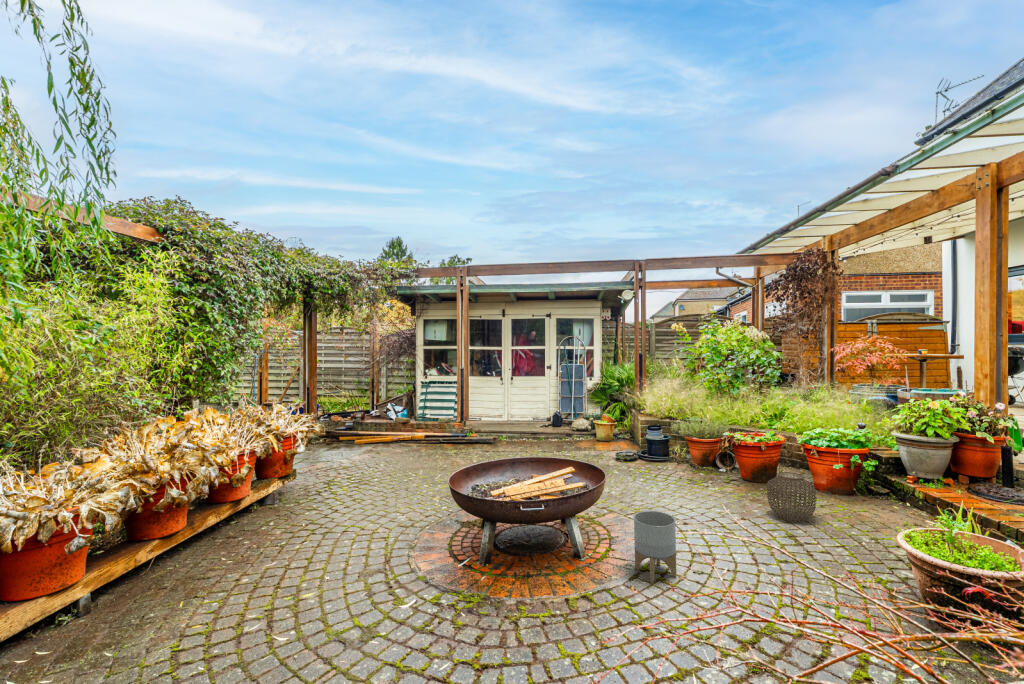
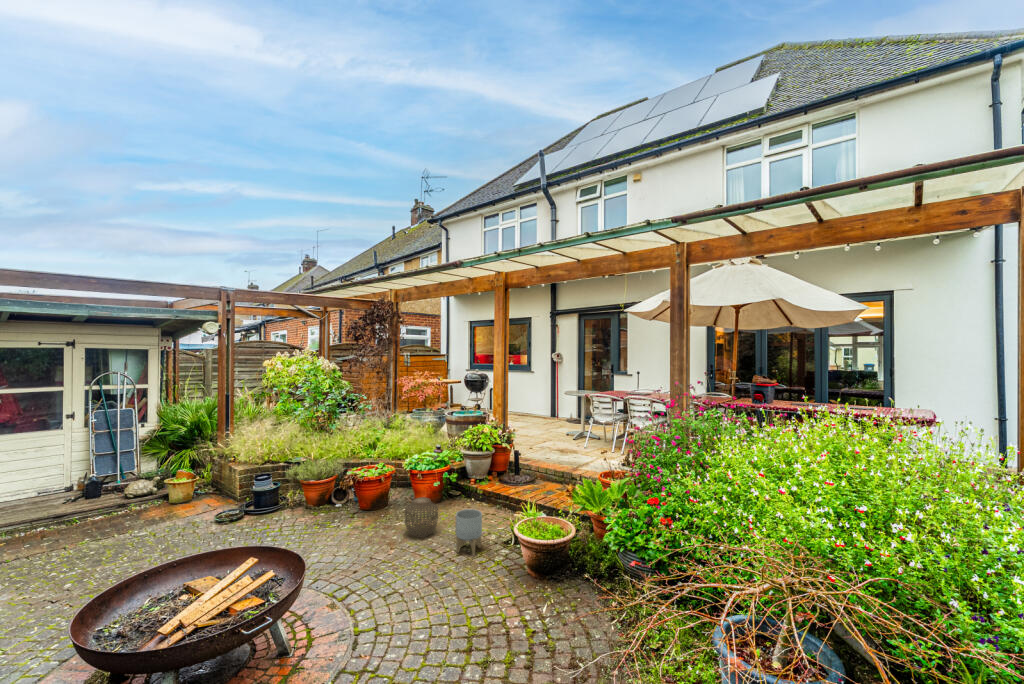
planter: present [634,511,677,582] -> present [456,509,482,555]

